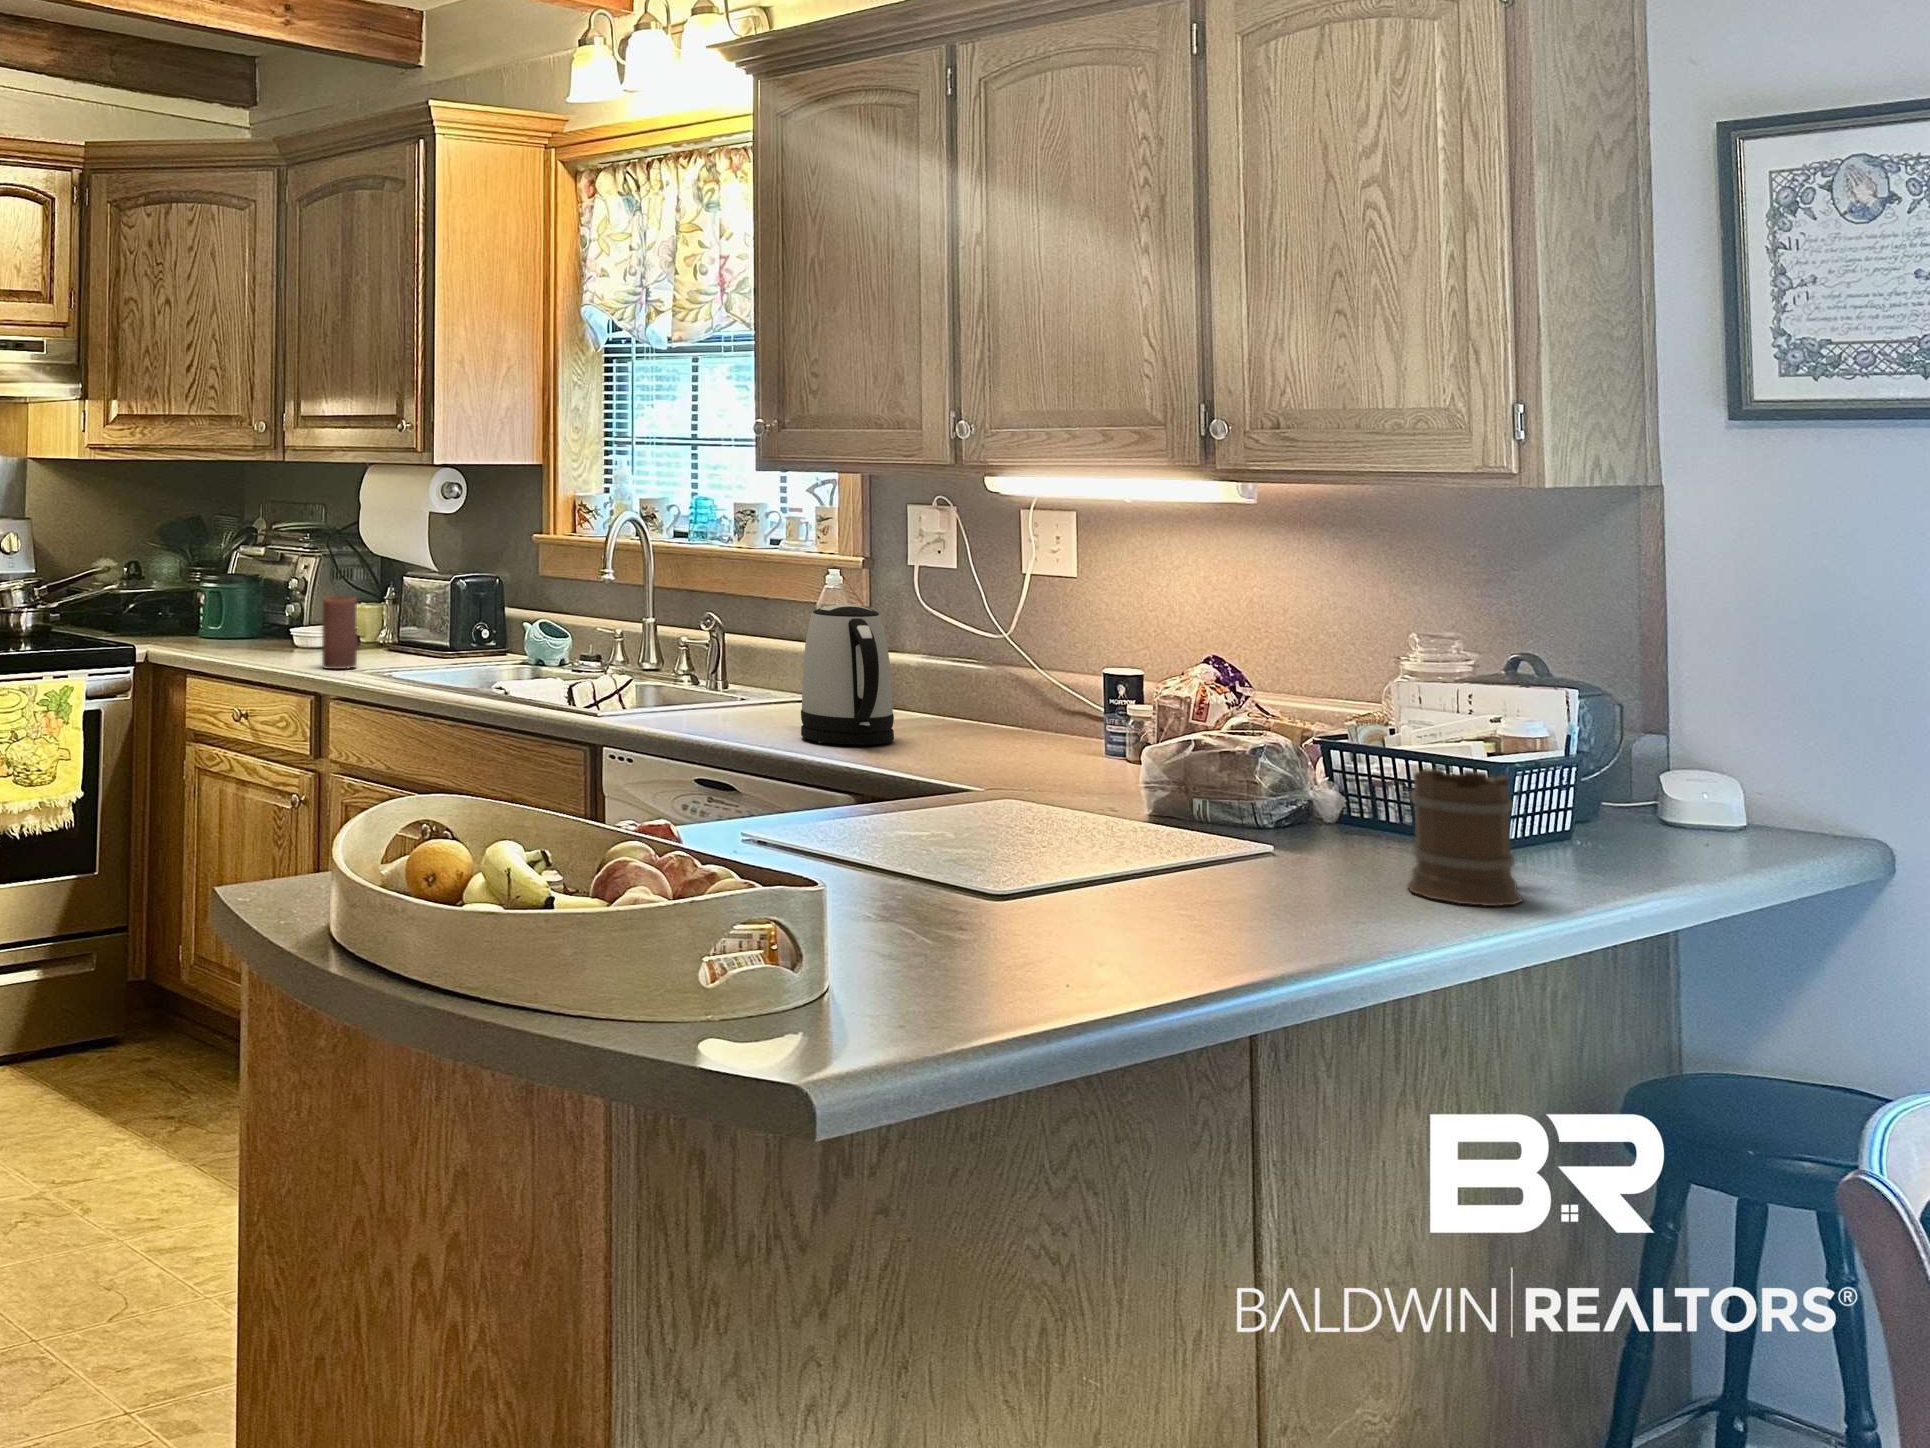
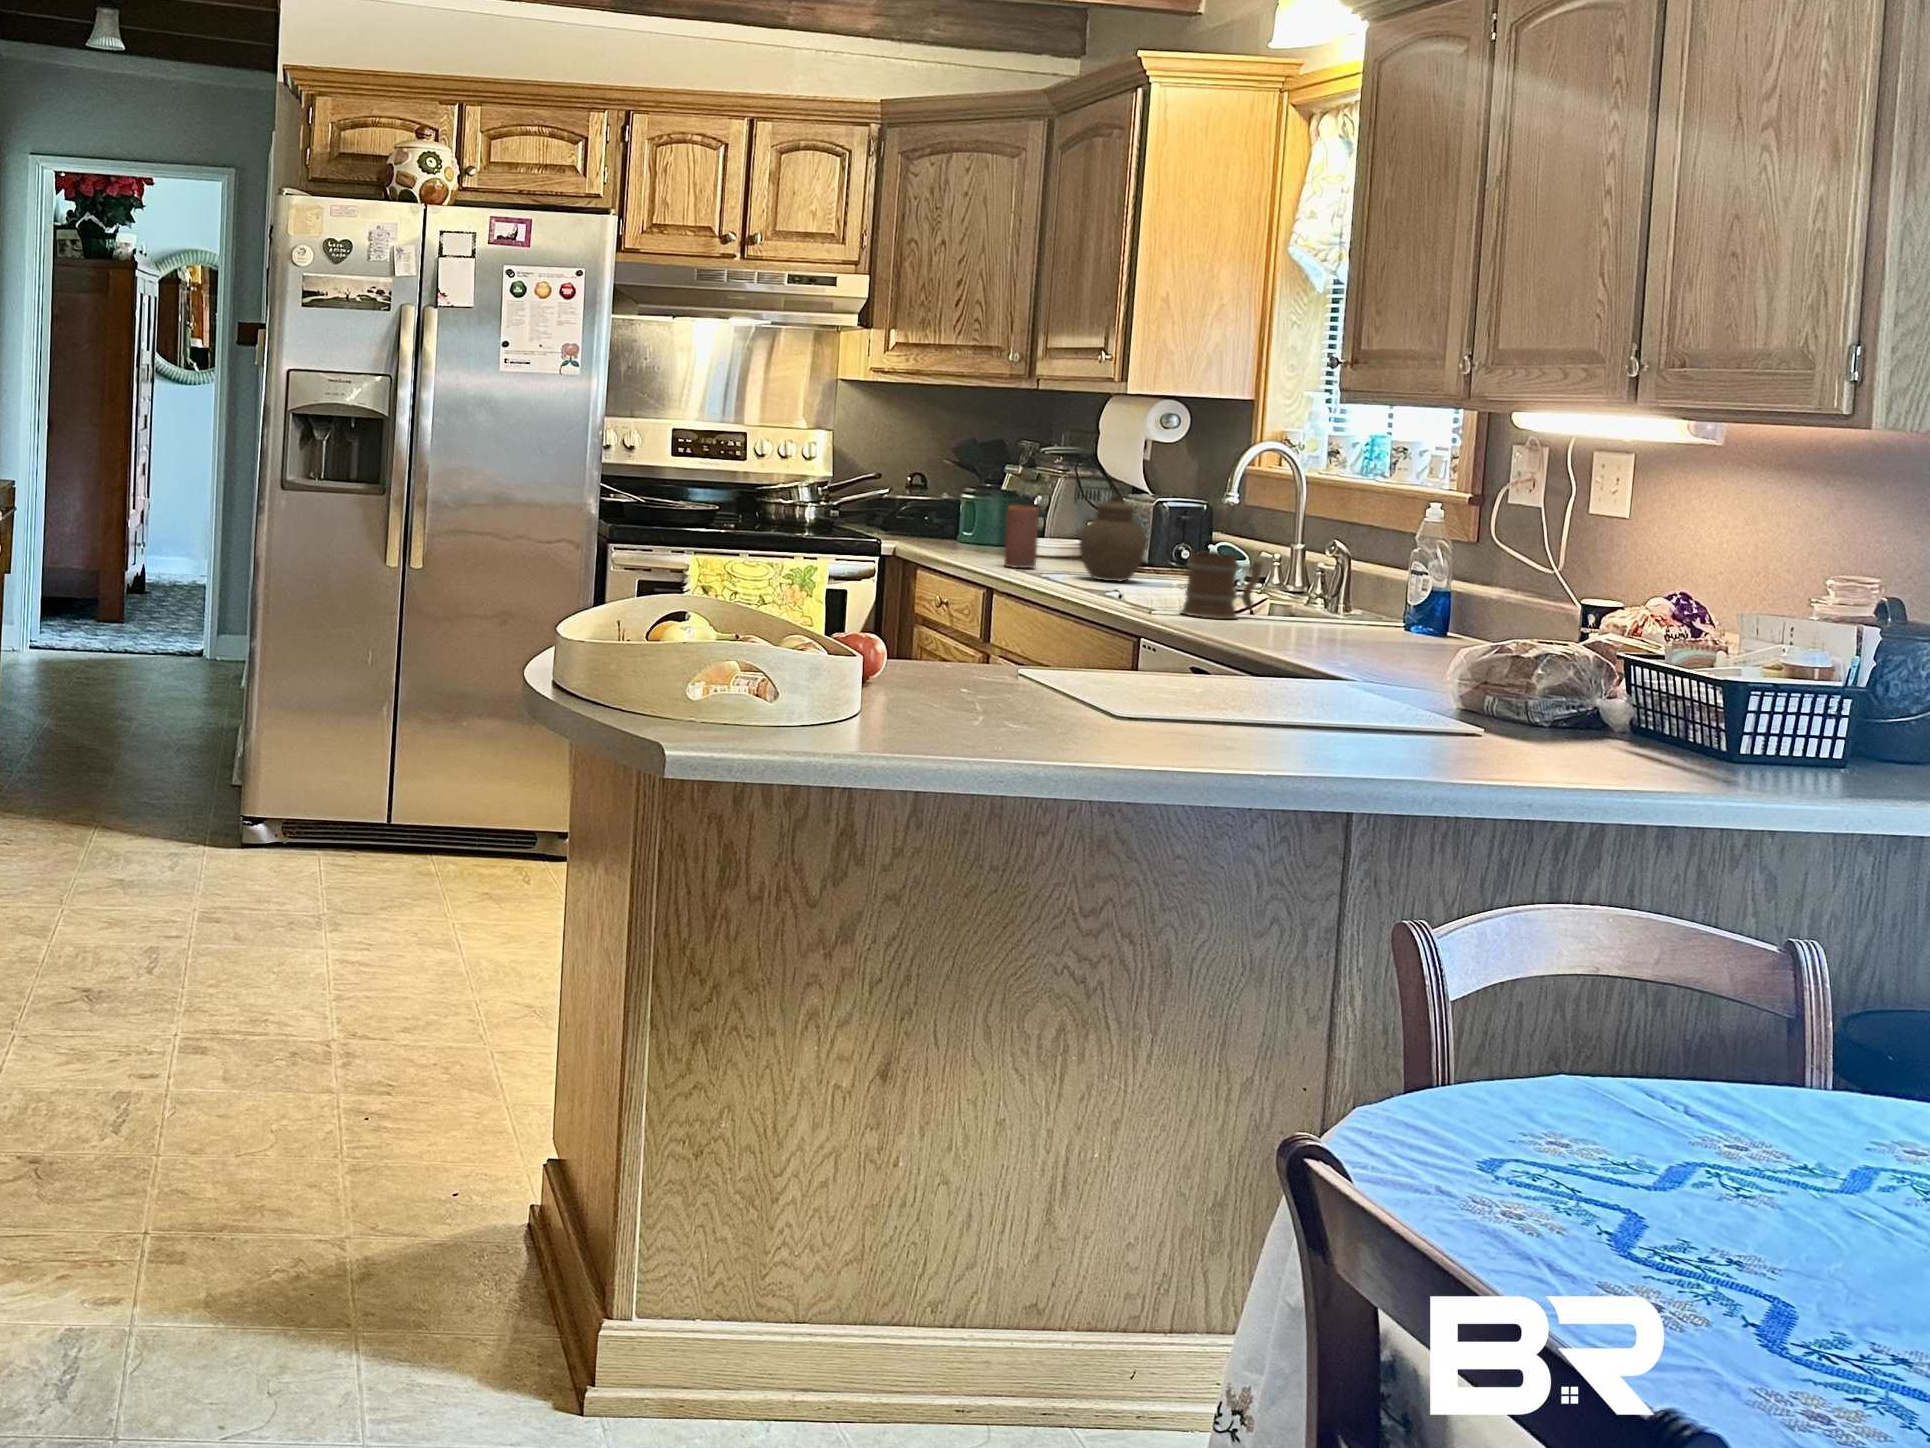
jar: none [418,578,487,675] -> present [1079,495,1146,581]
kettle: present [801,605,894,745] -> none [1294,526,1387,652]
mug: present [1407,769,1522,906] -> present [1181,550,1262,619]

